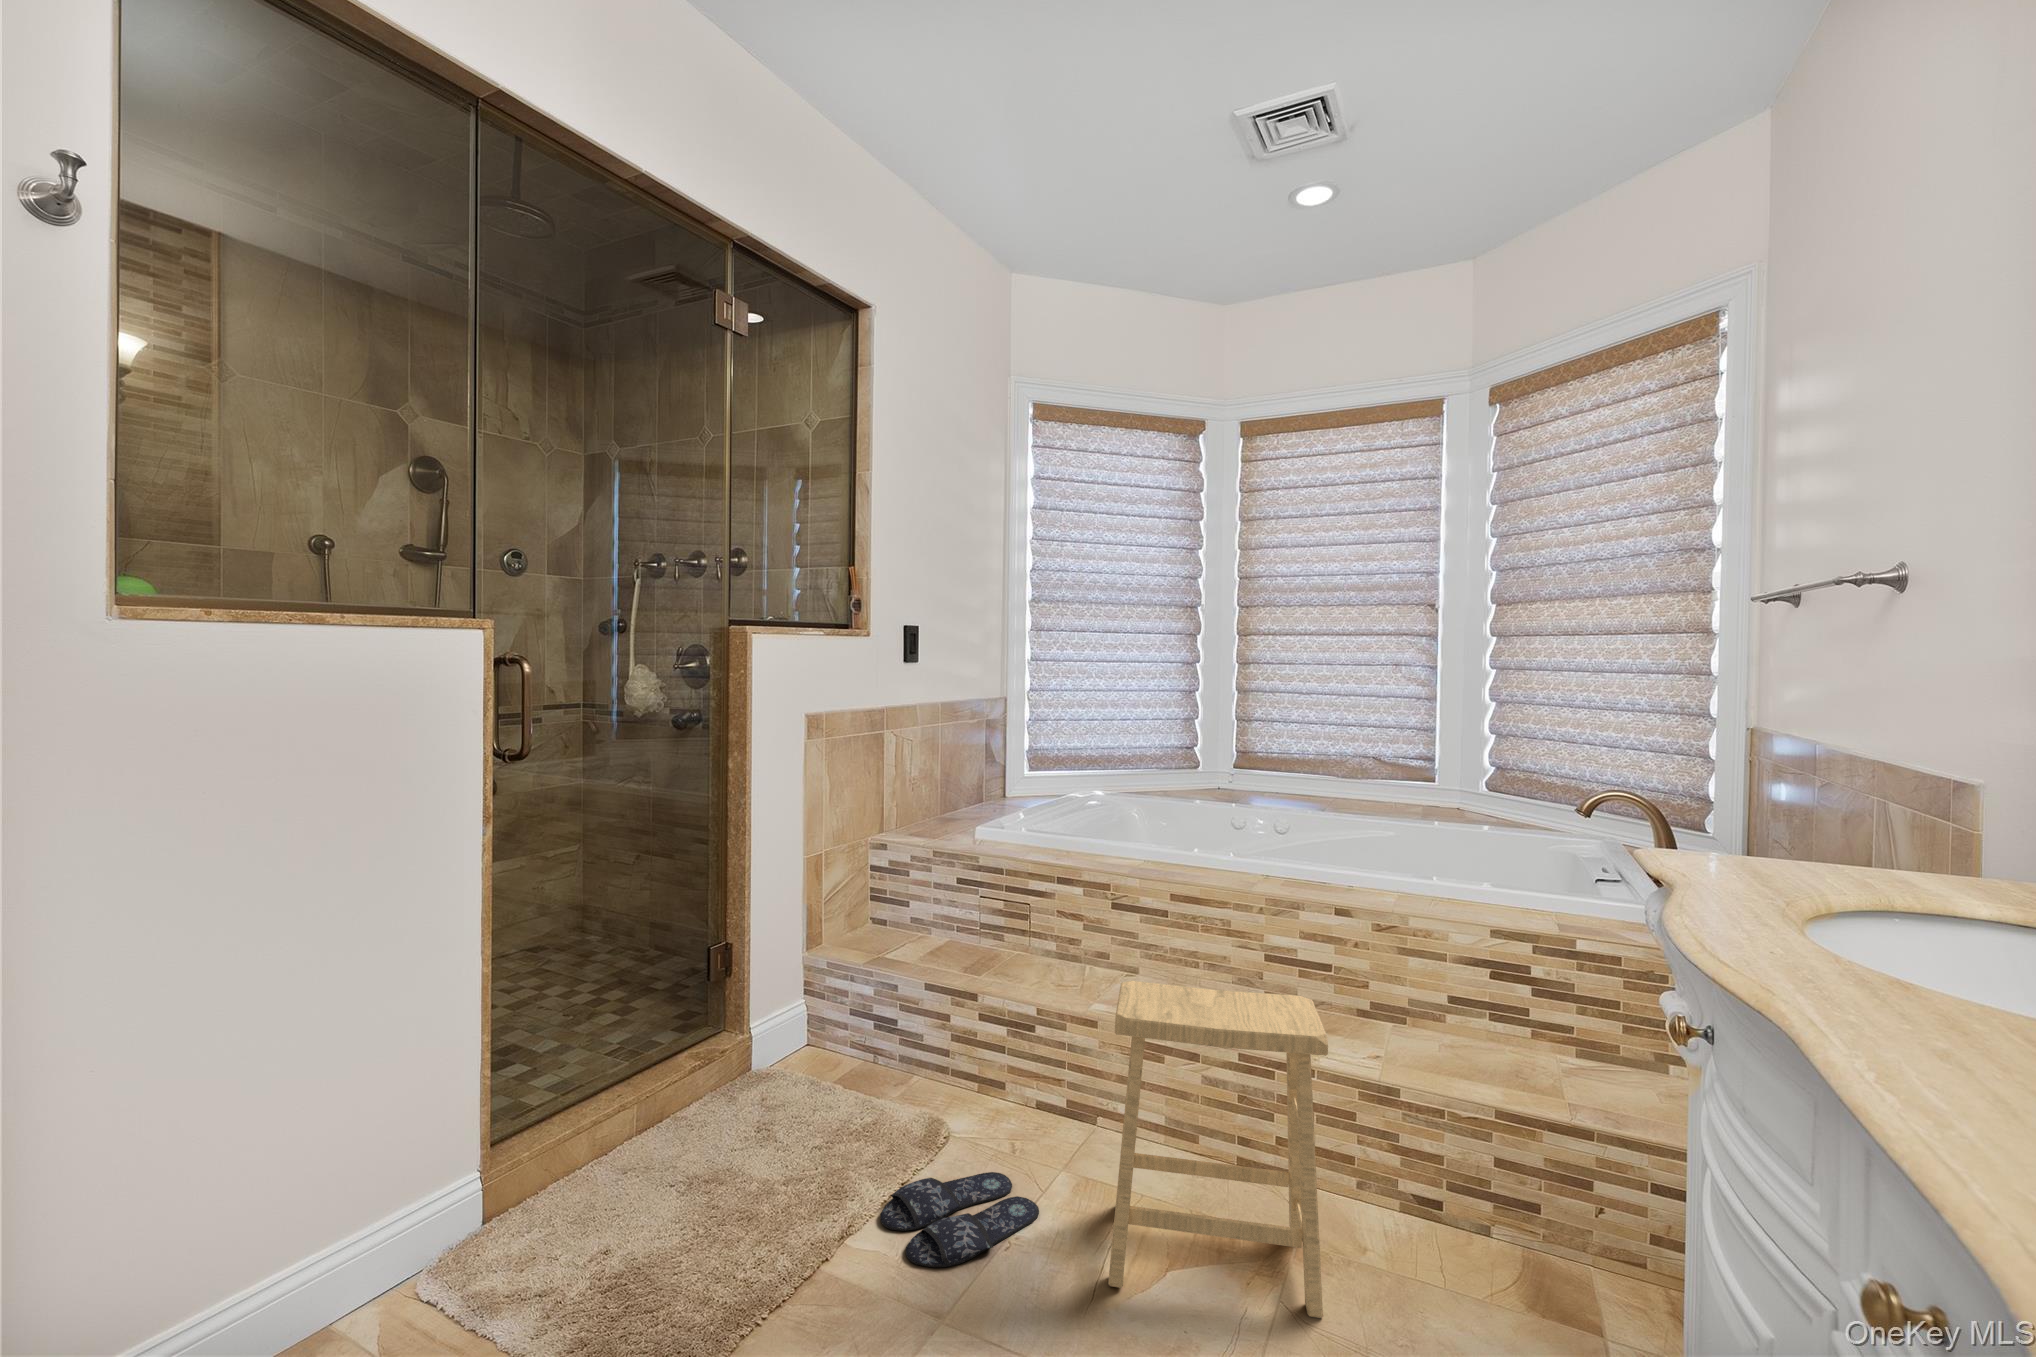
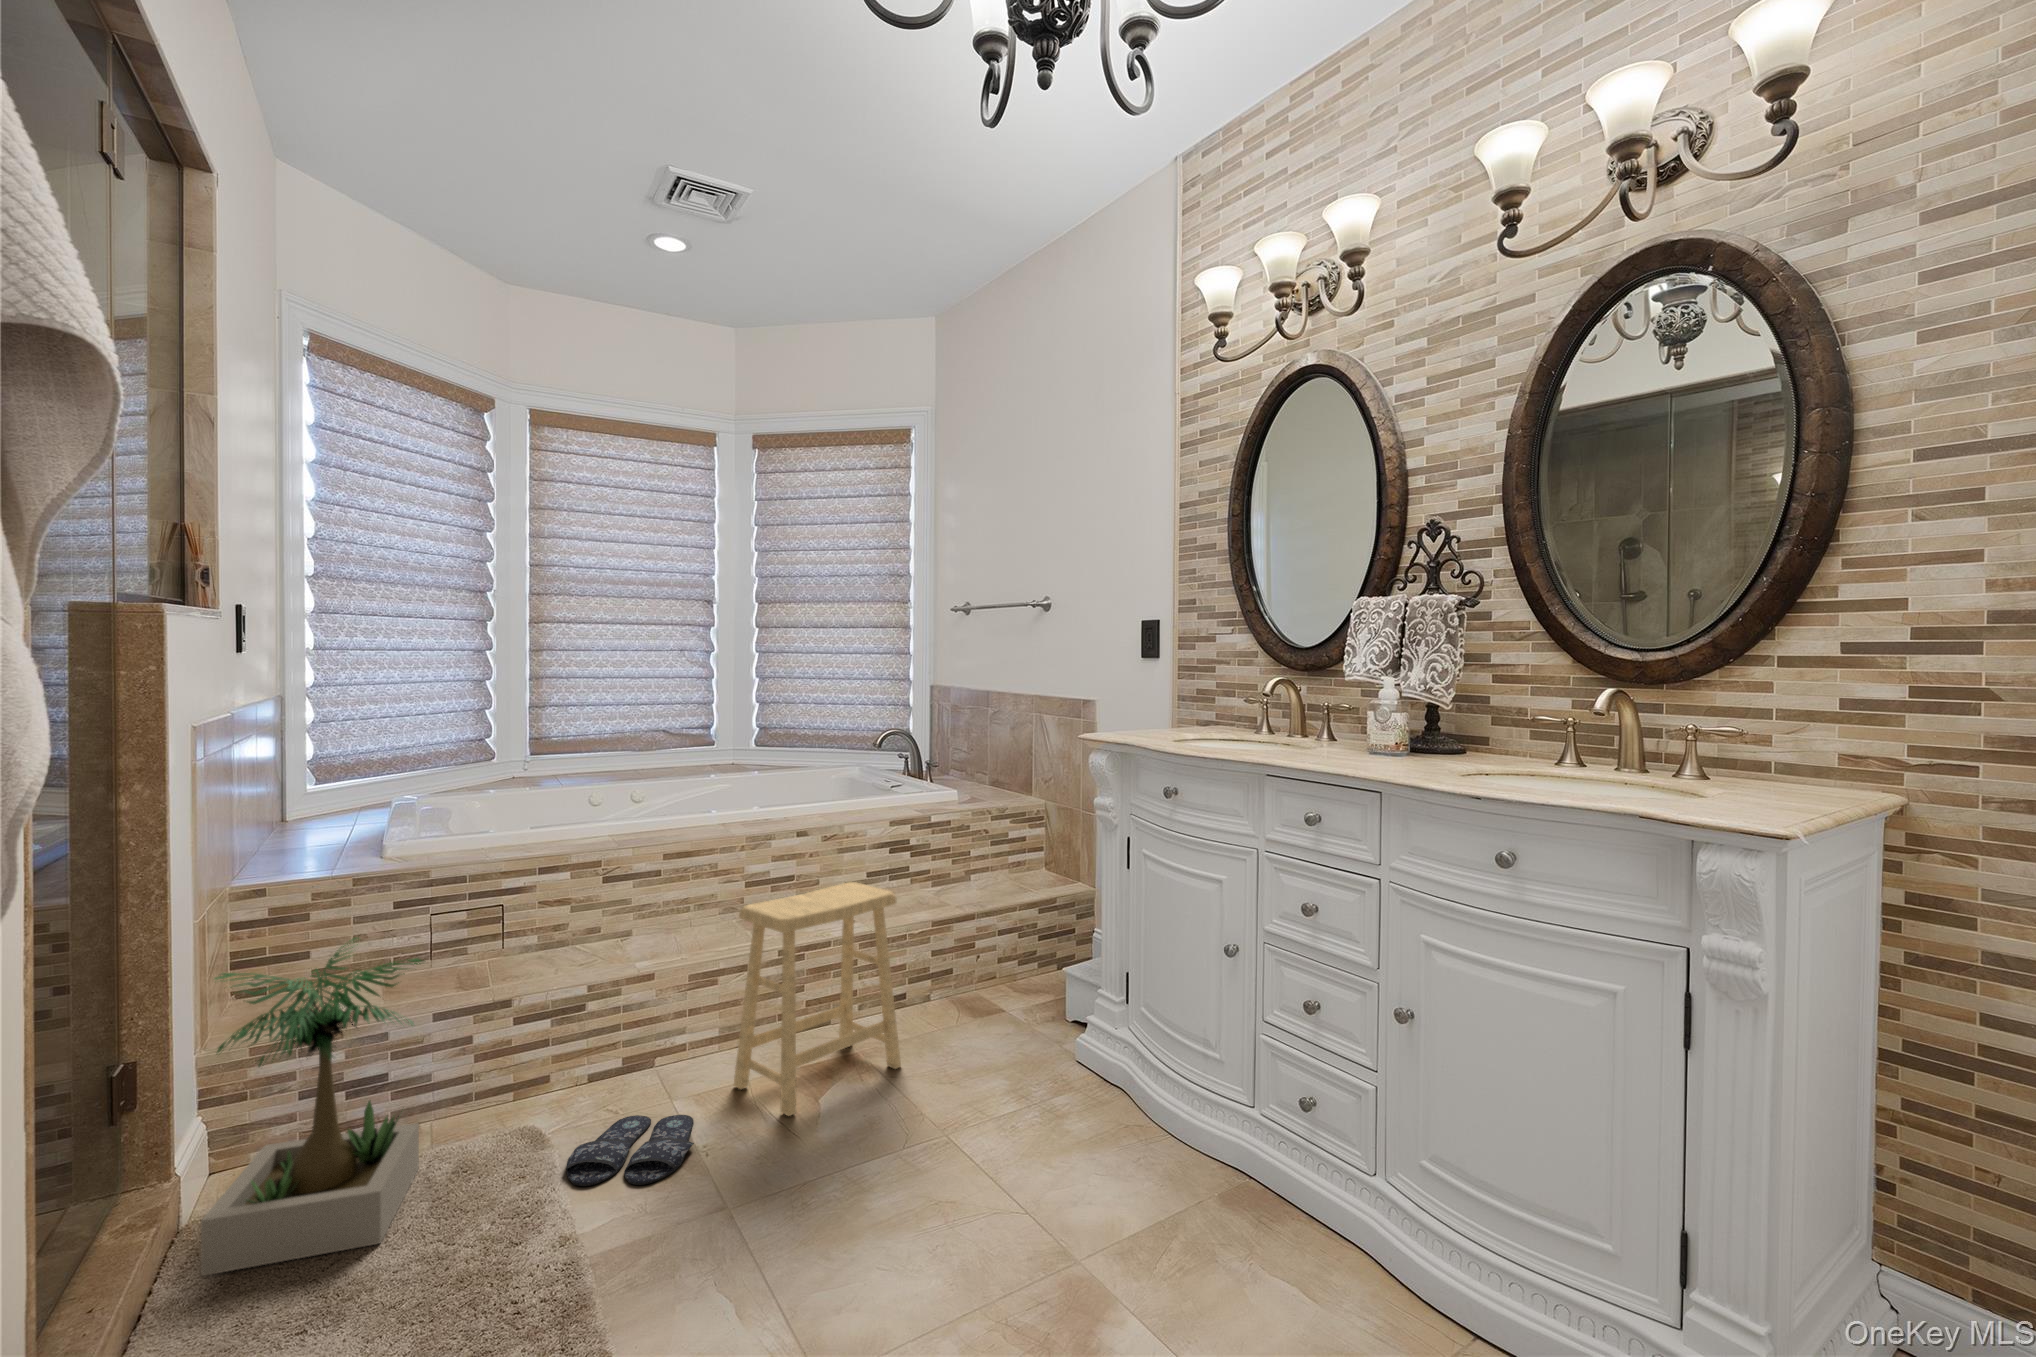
potted plant: none [683,896,849,1174] -> present [201,937,423,1276]

